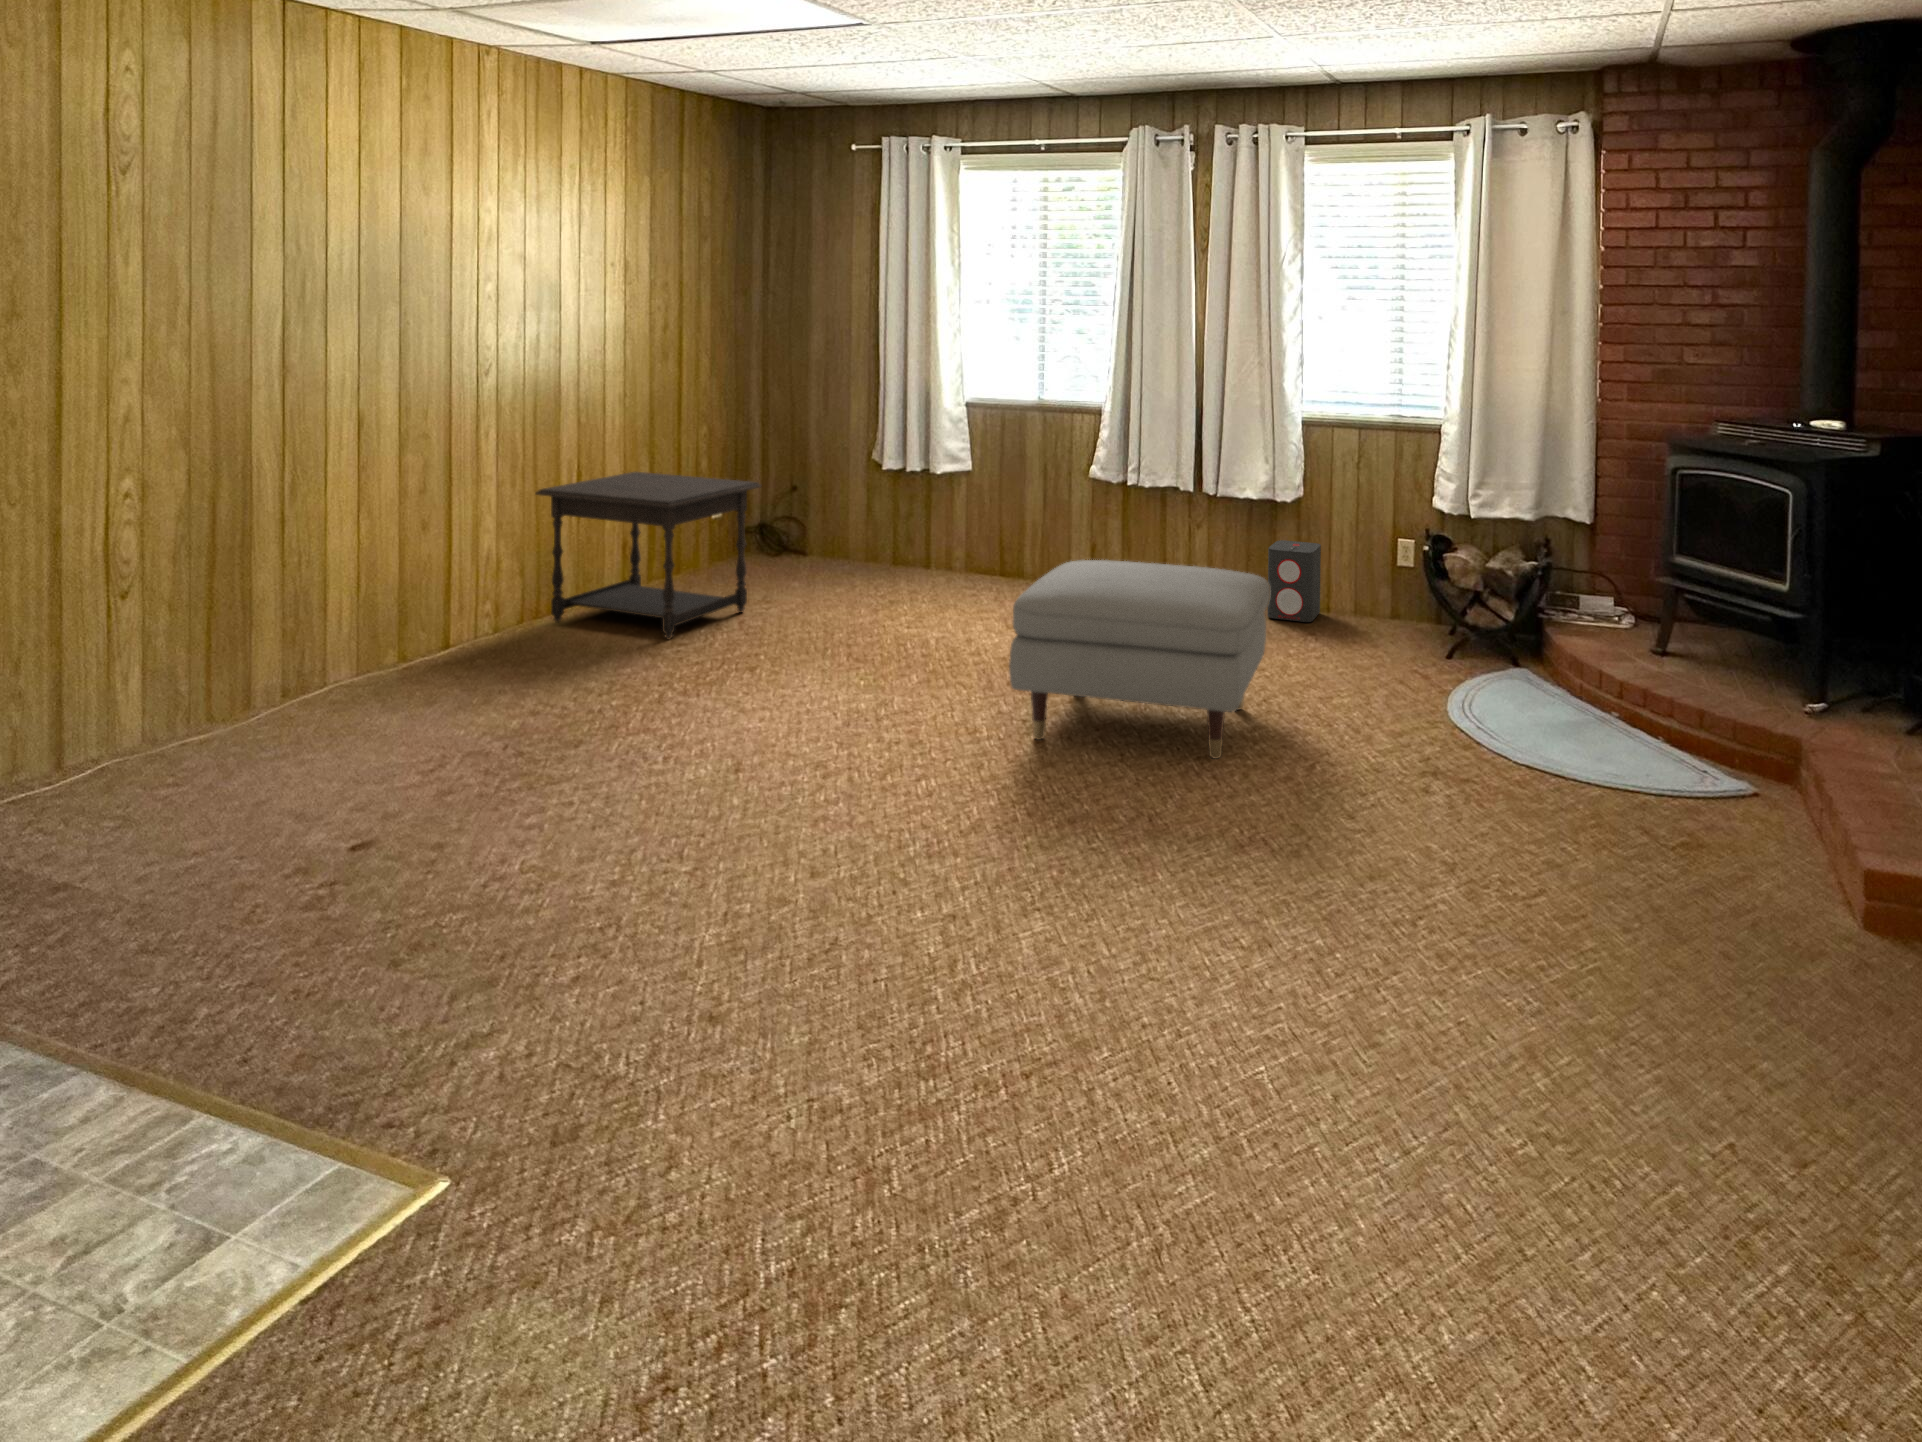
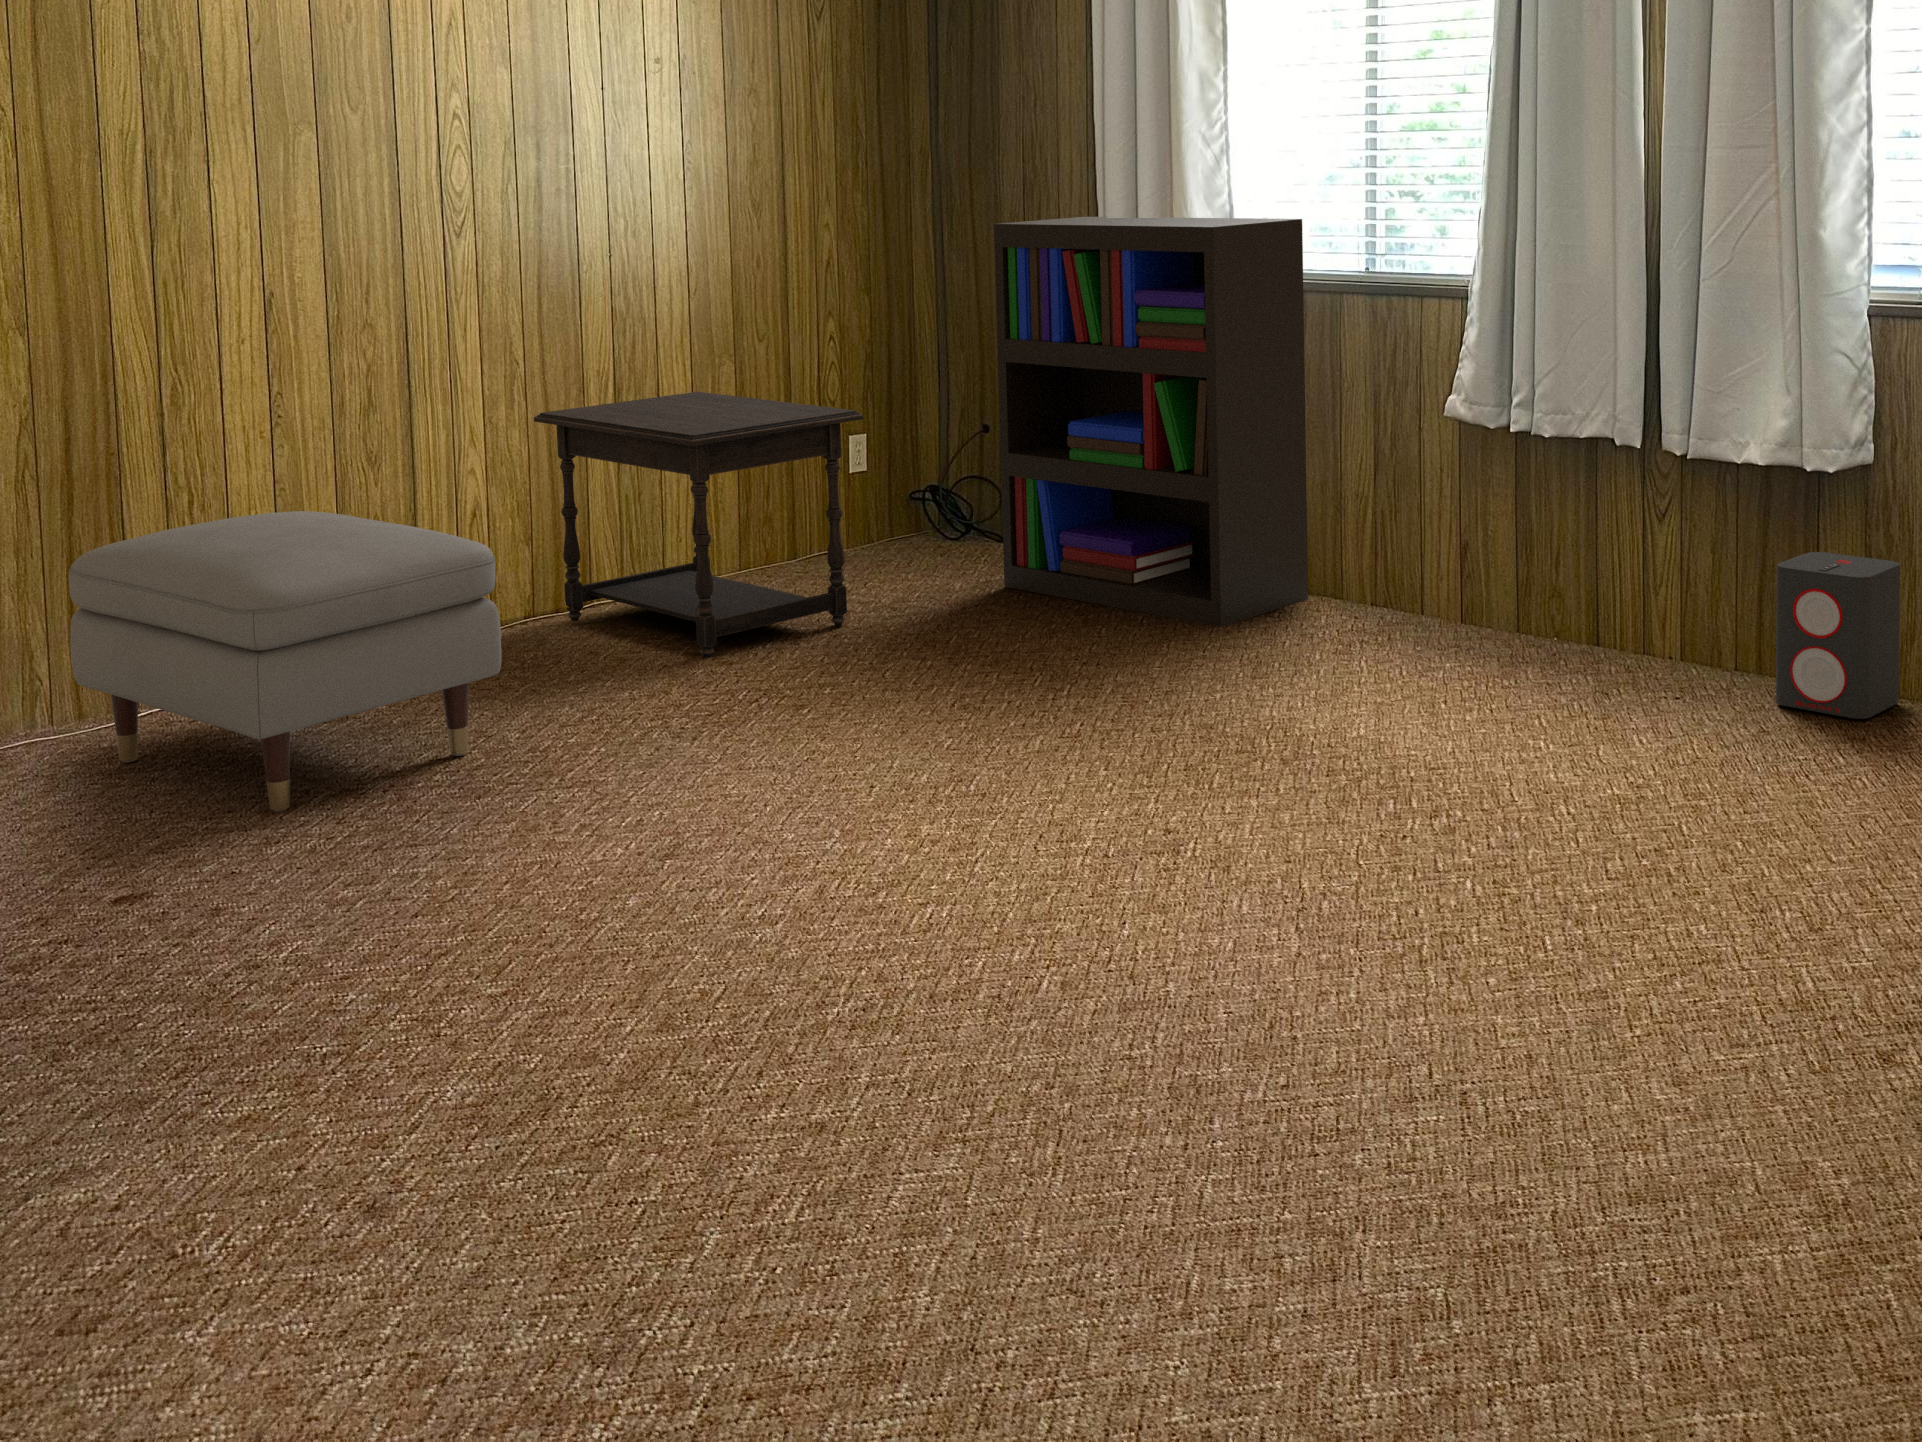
bookshelf: none [828,365,1007,597] -> present [994,217,1308,627]
ottoman: present [1009,560,1270,759] -> present [69,511,502,812]

